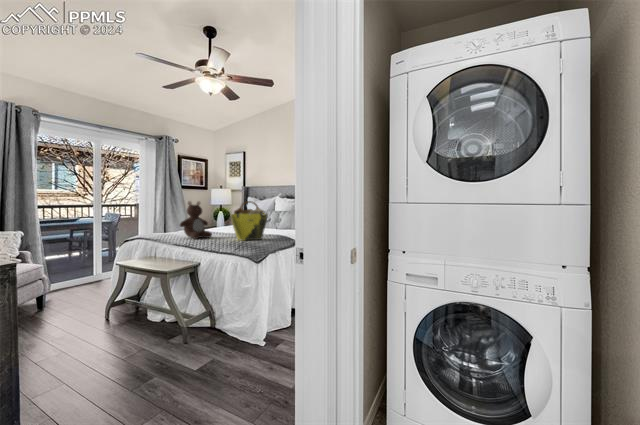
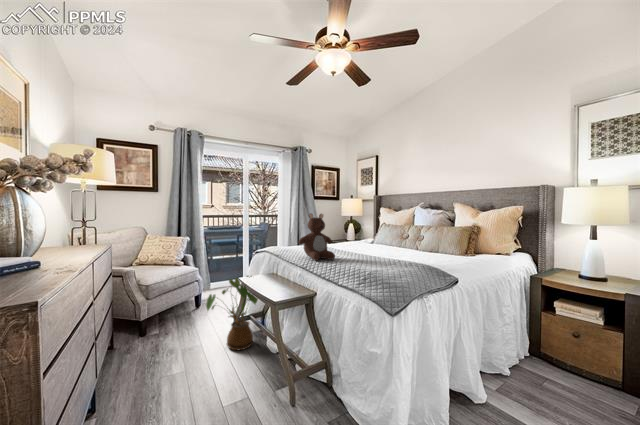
tote bag: present [231,201,267,241] -> none [357,215,409,271]
house plant: none [90,258,153,324] -> present [206,276,258,350]

